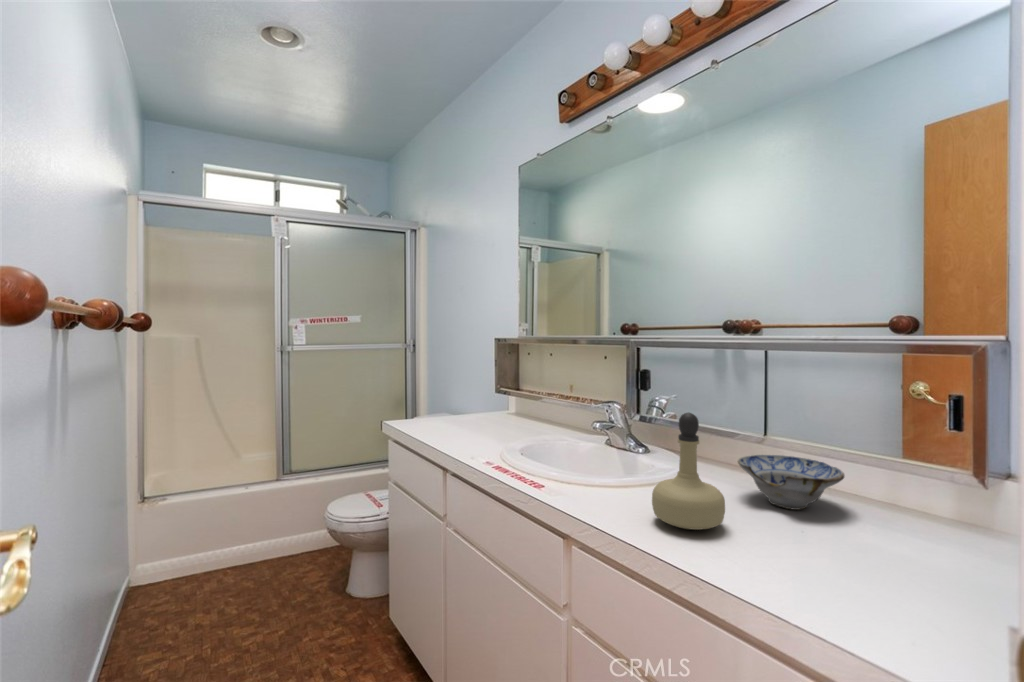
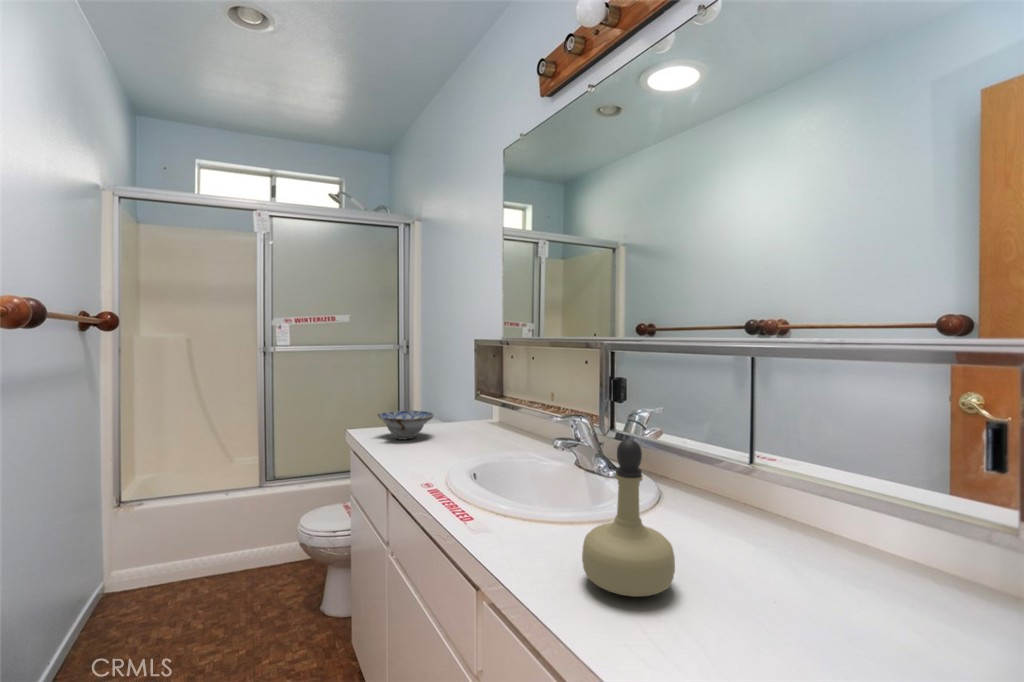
ceramic bowl: present [738,455,844,510] -> present [378,411,433,439]

